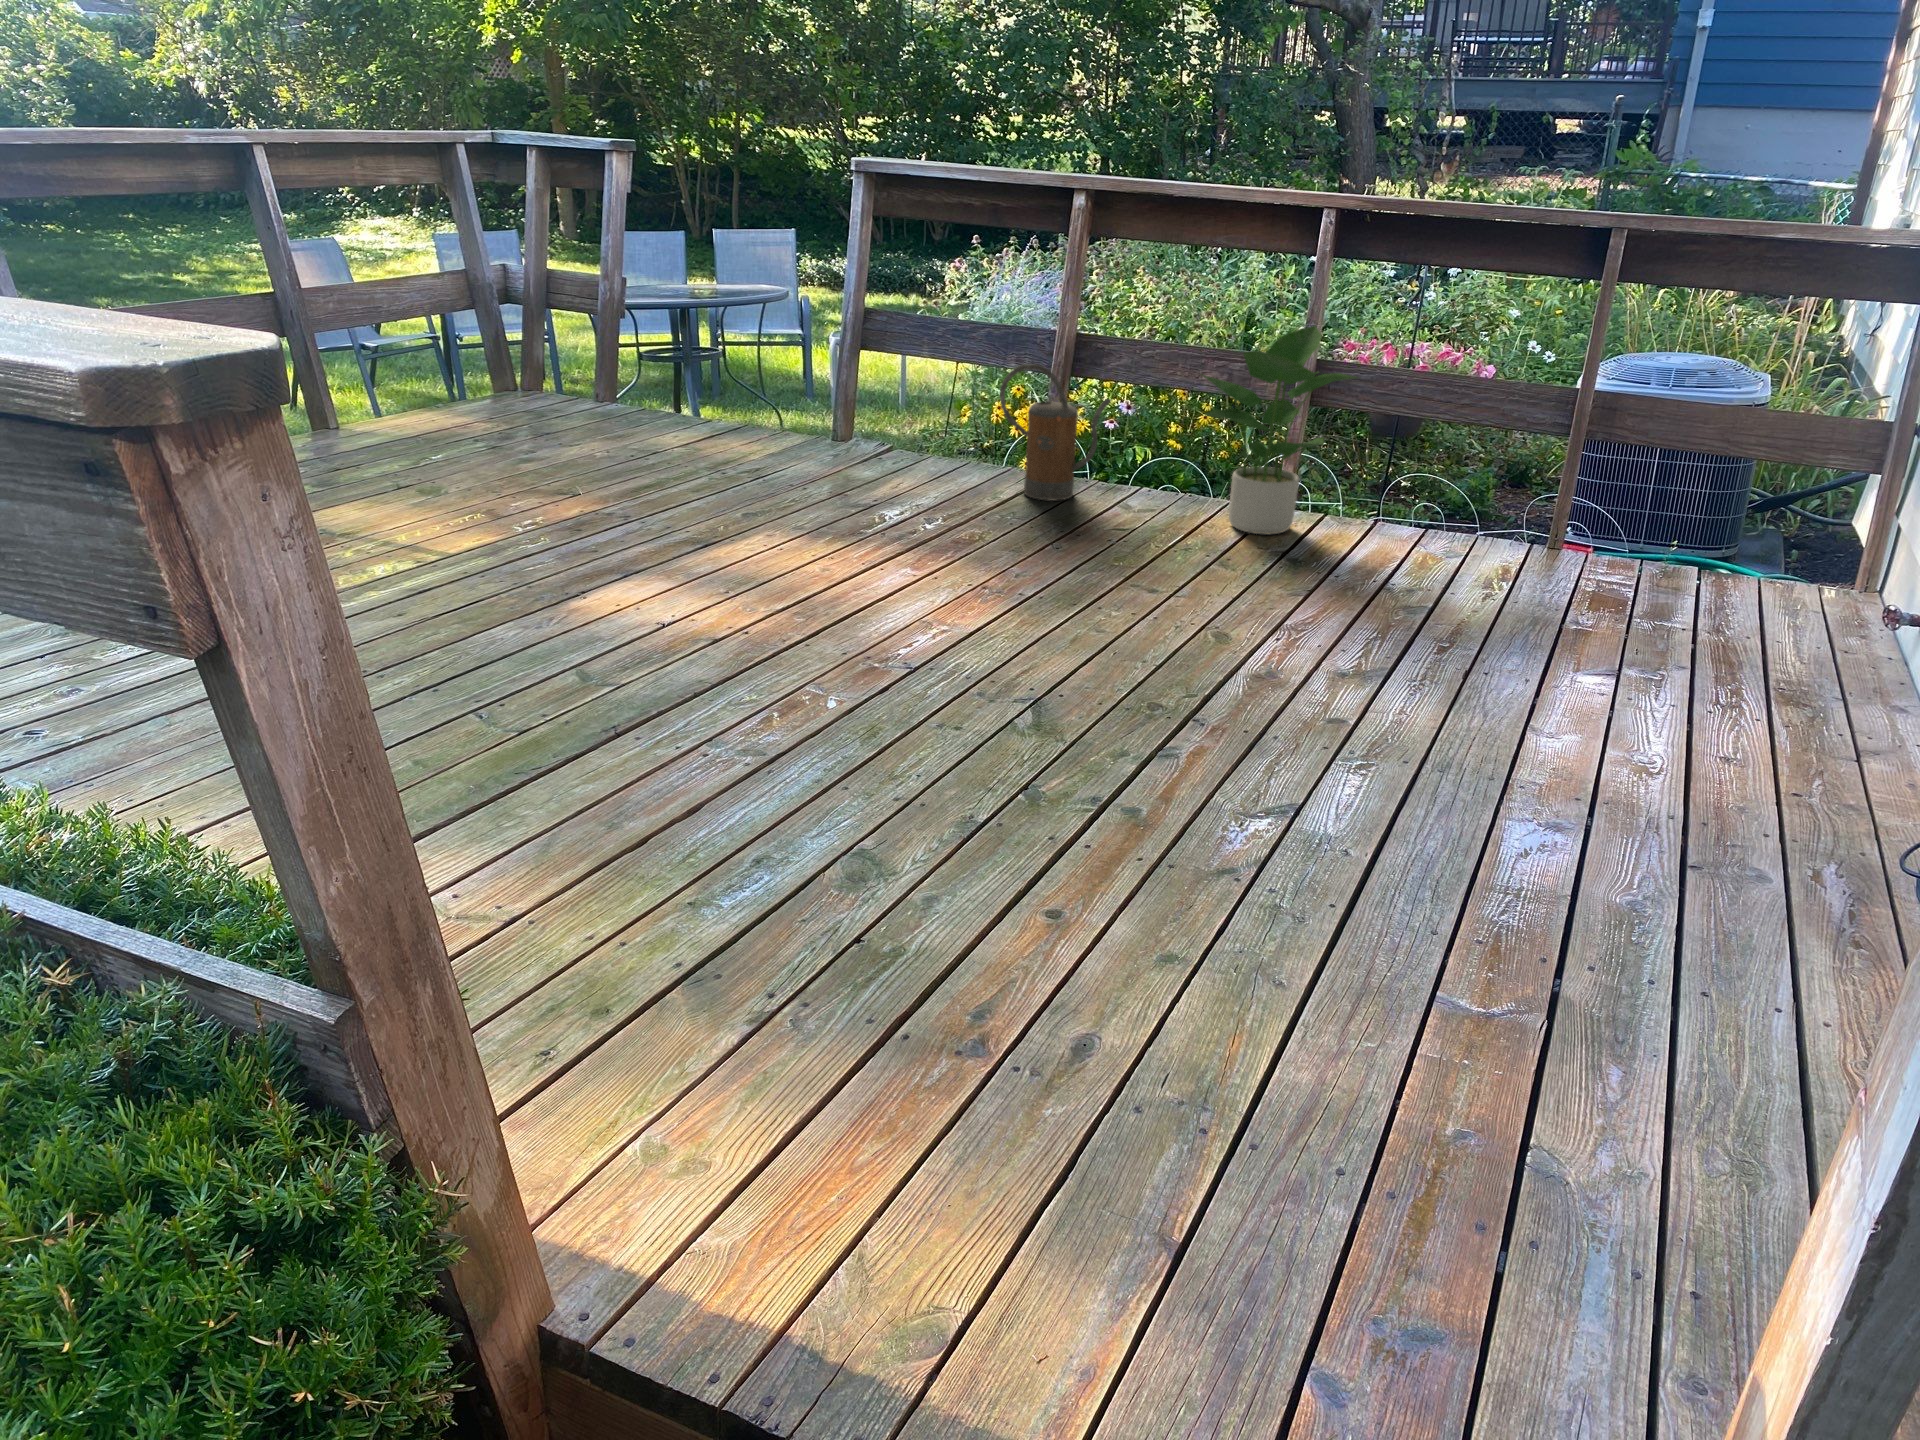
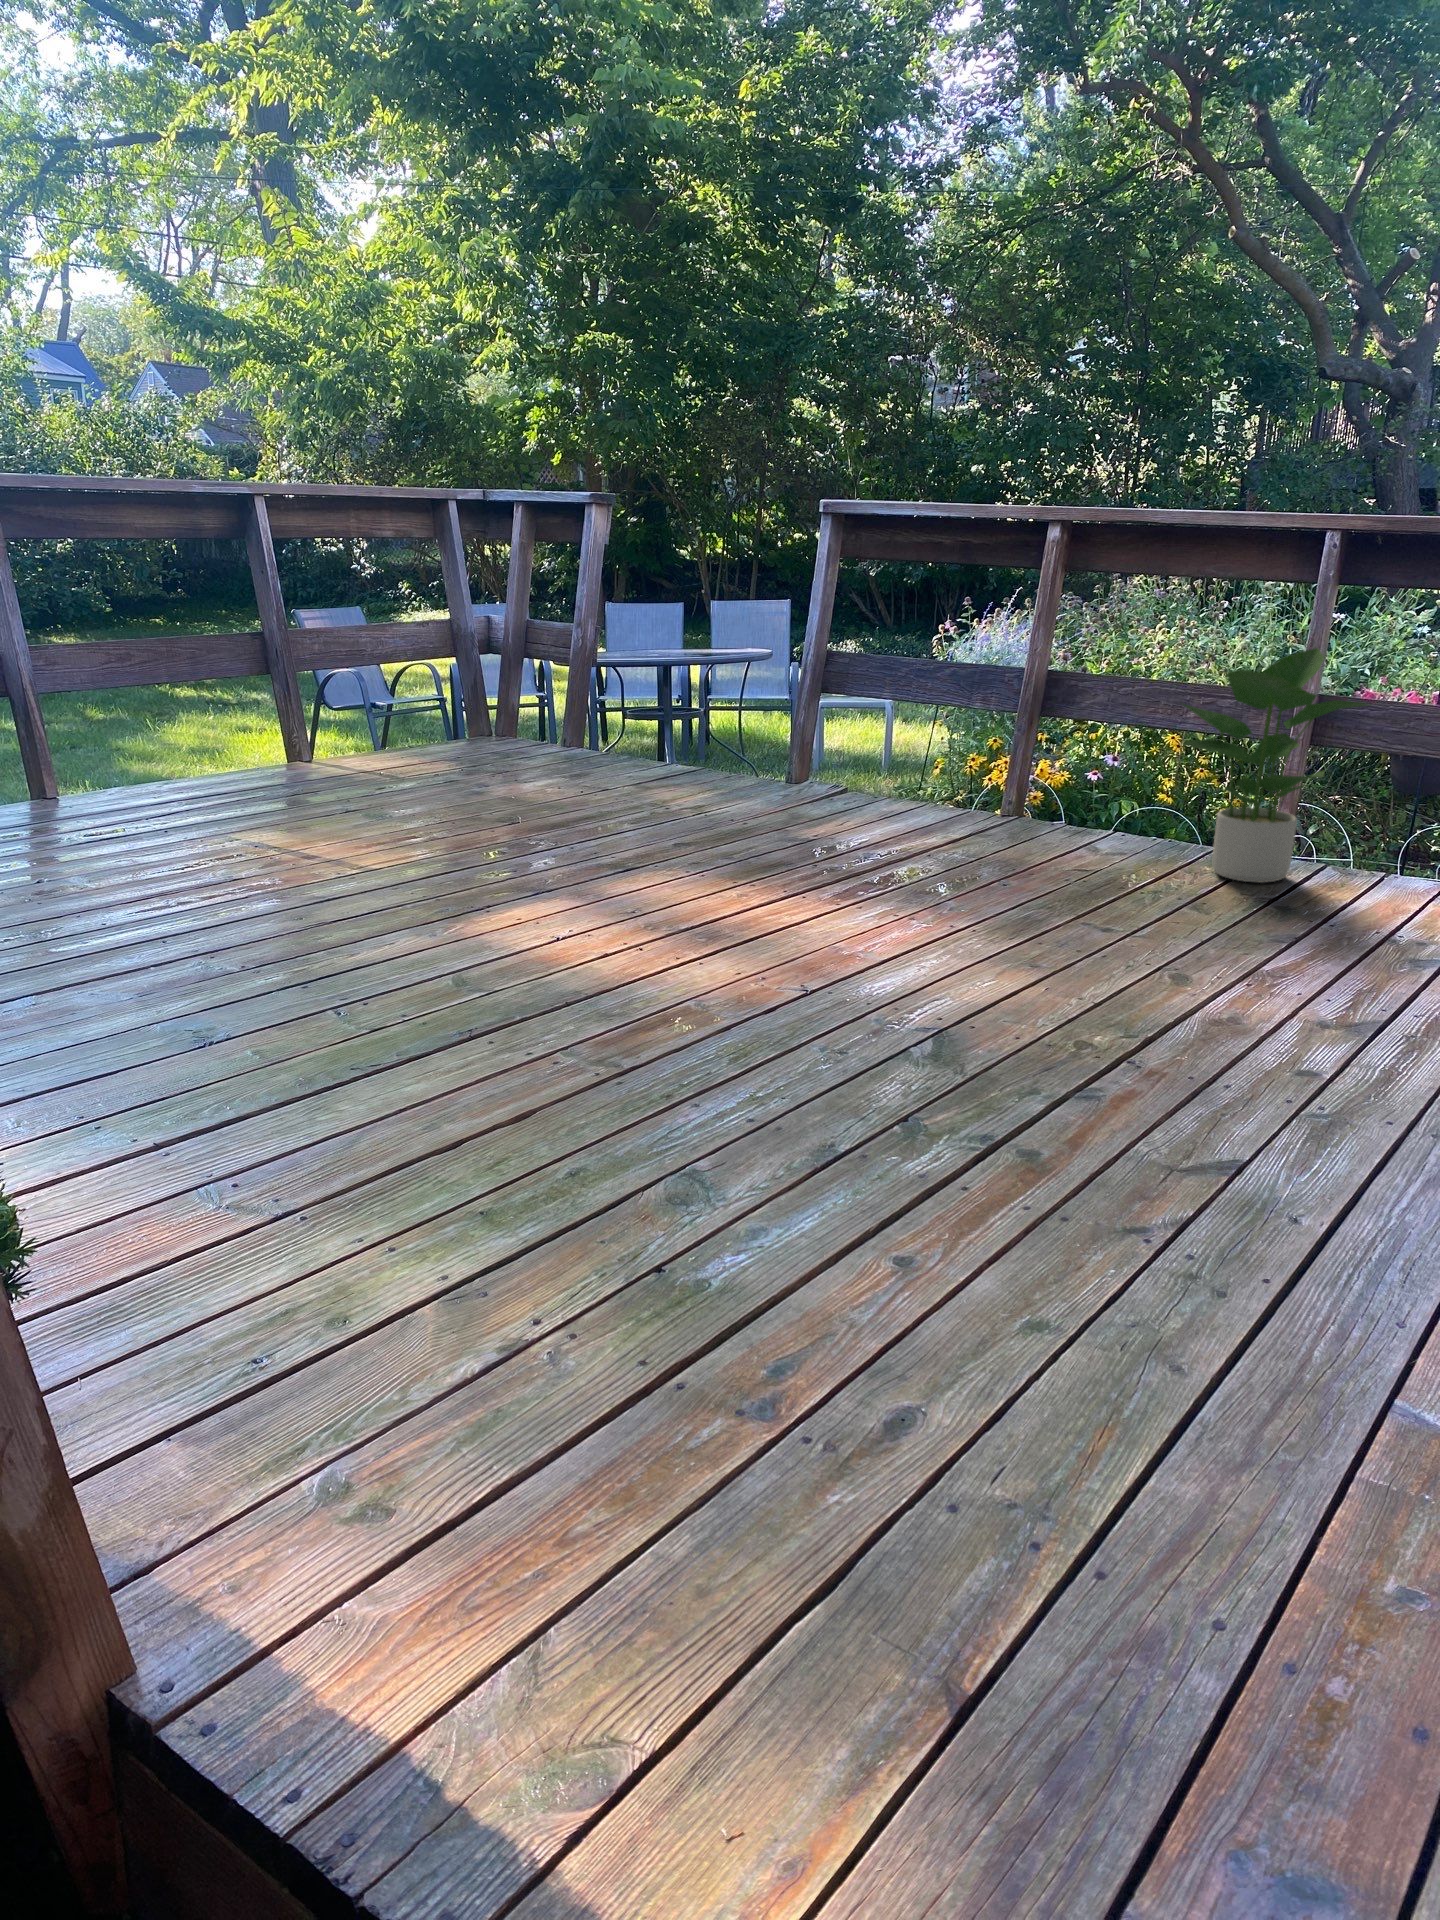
watering can: present [1000,364,1111,500] -> none [957,696,1081,844]

